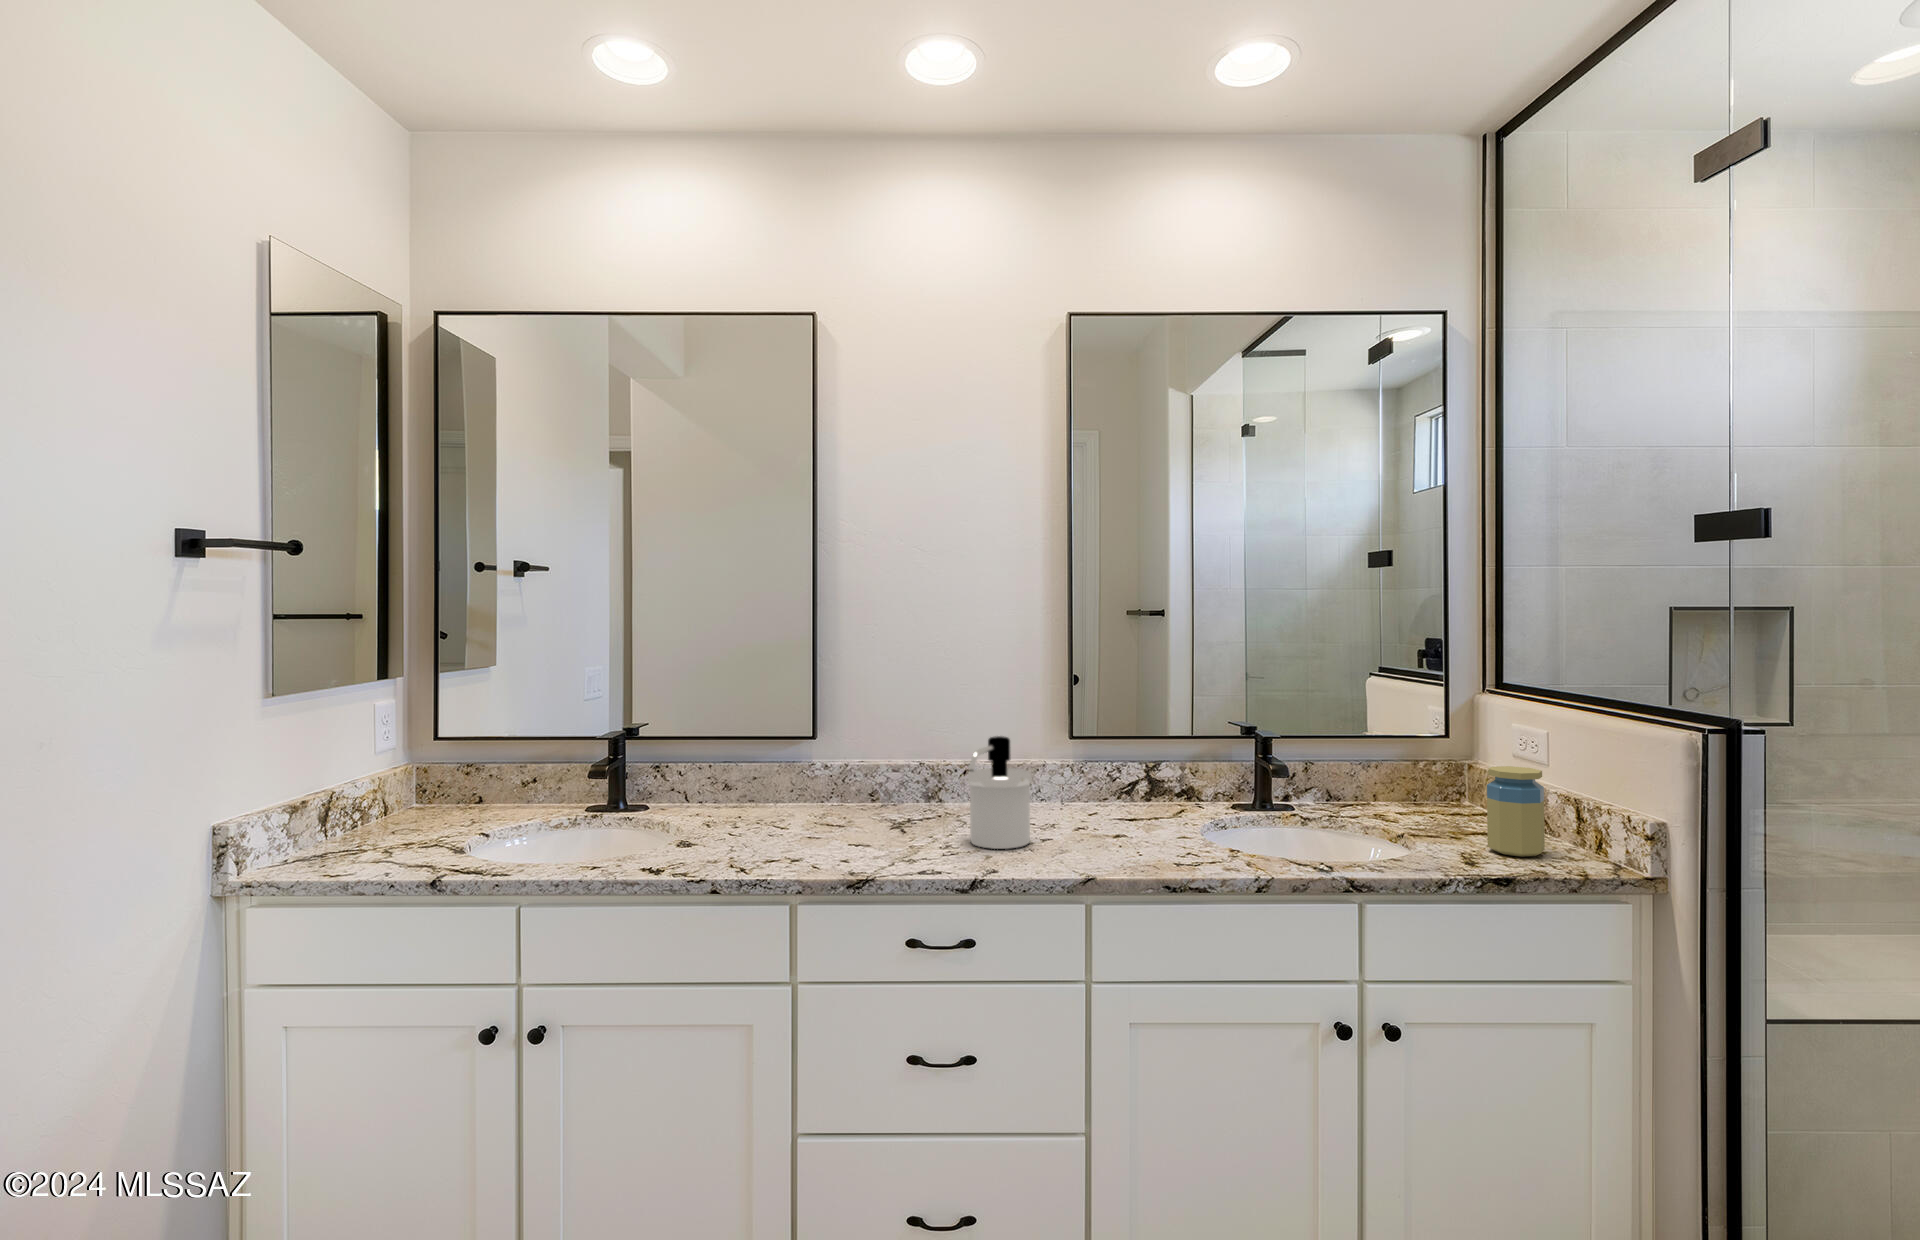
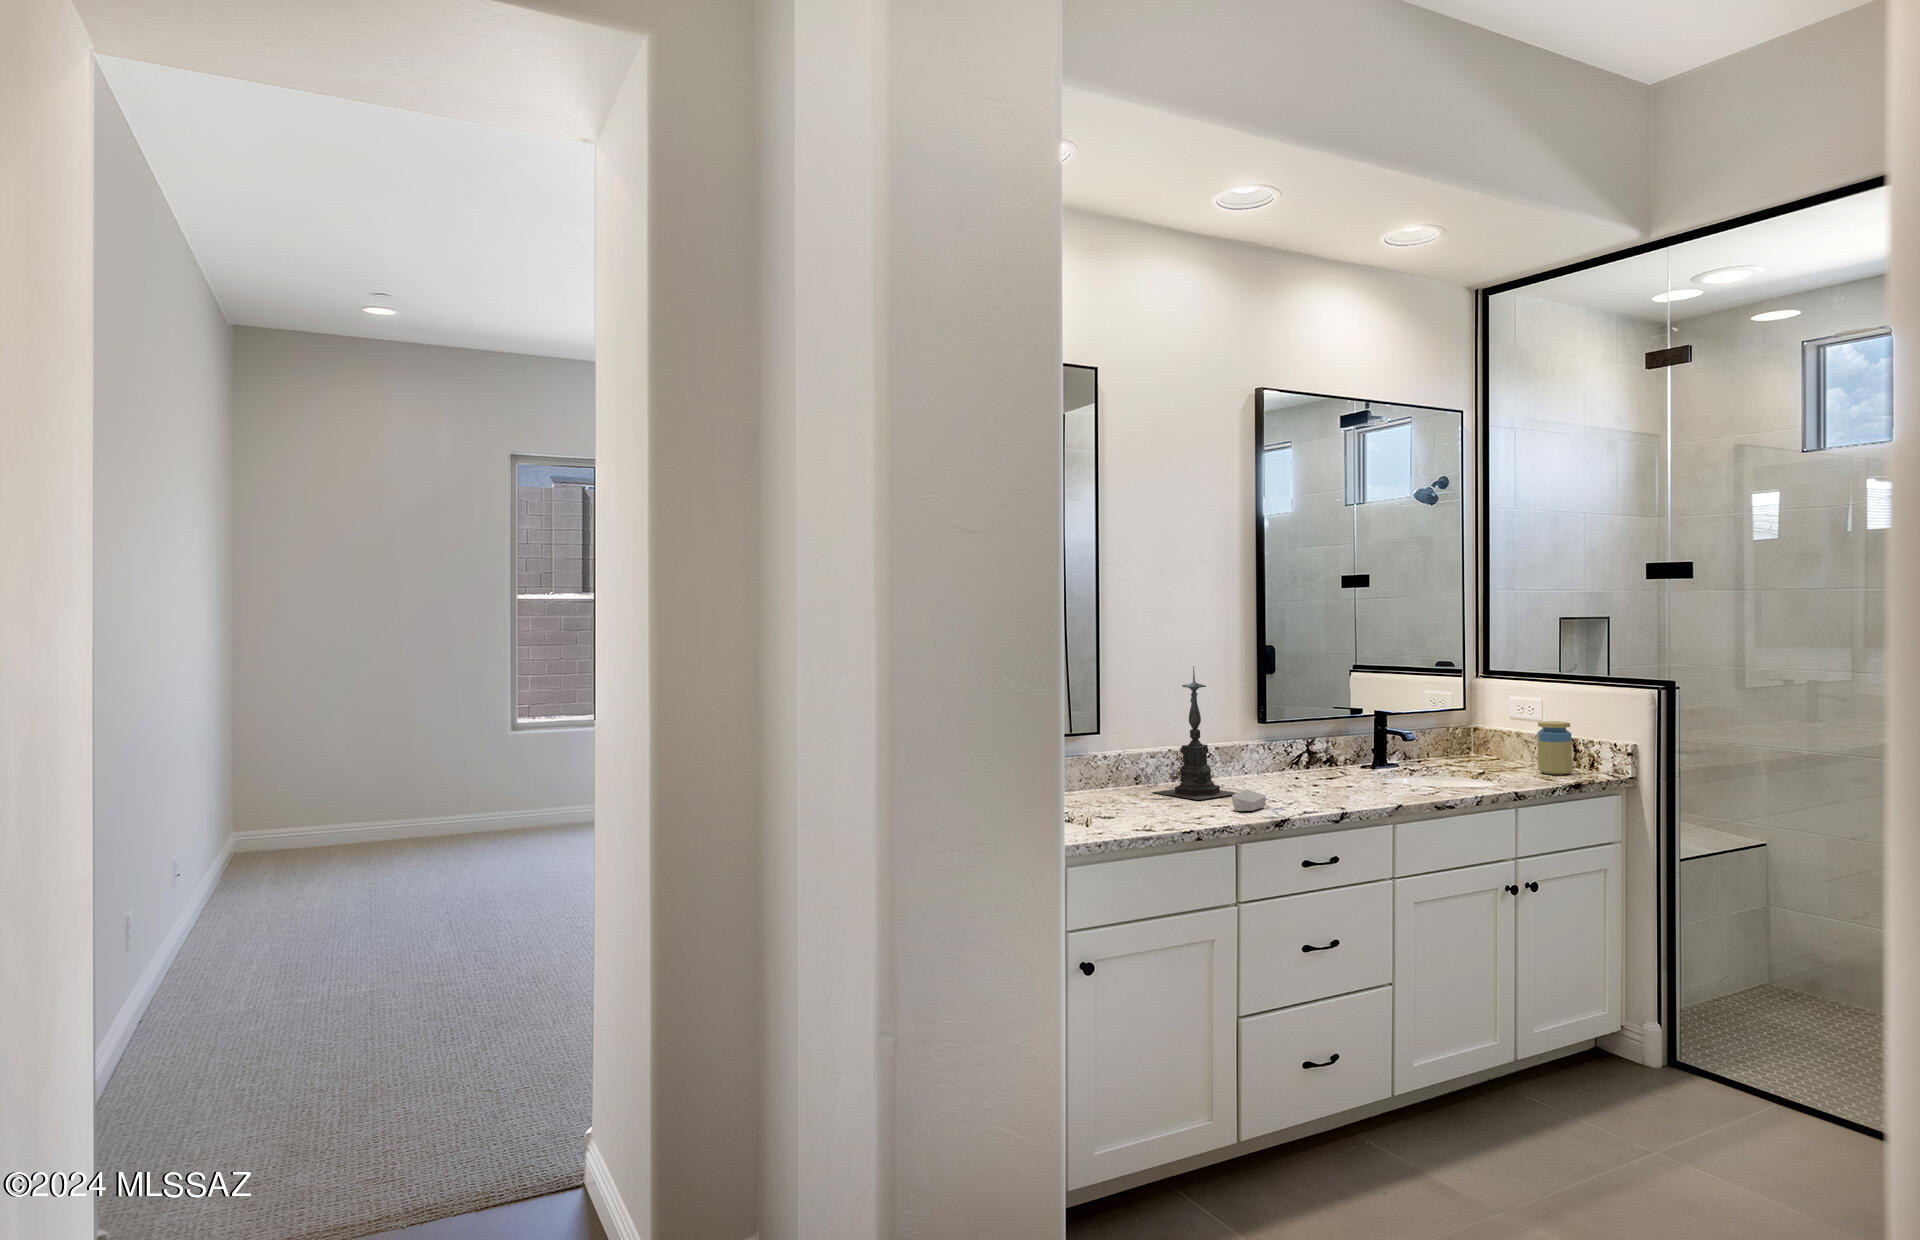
candle holder: none [861,655,948,833] -> present [1152,667,1236,800]
soap dispenser: present [967,736,1032,849] -> none [1268,721,1315,799]
soap bar: none [847,827,905,859] -> present [1232,789,1266,811]

